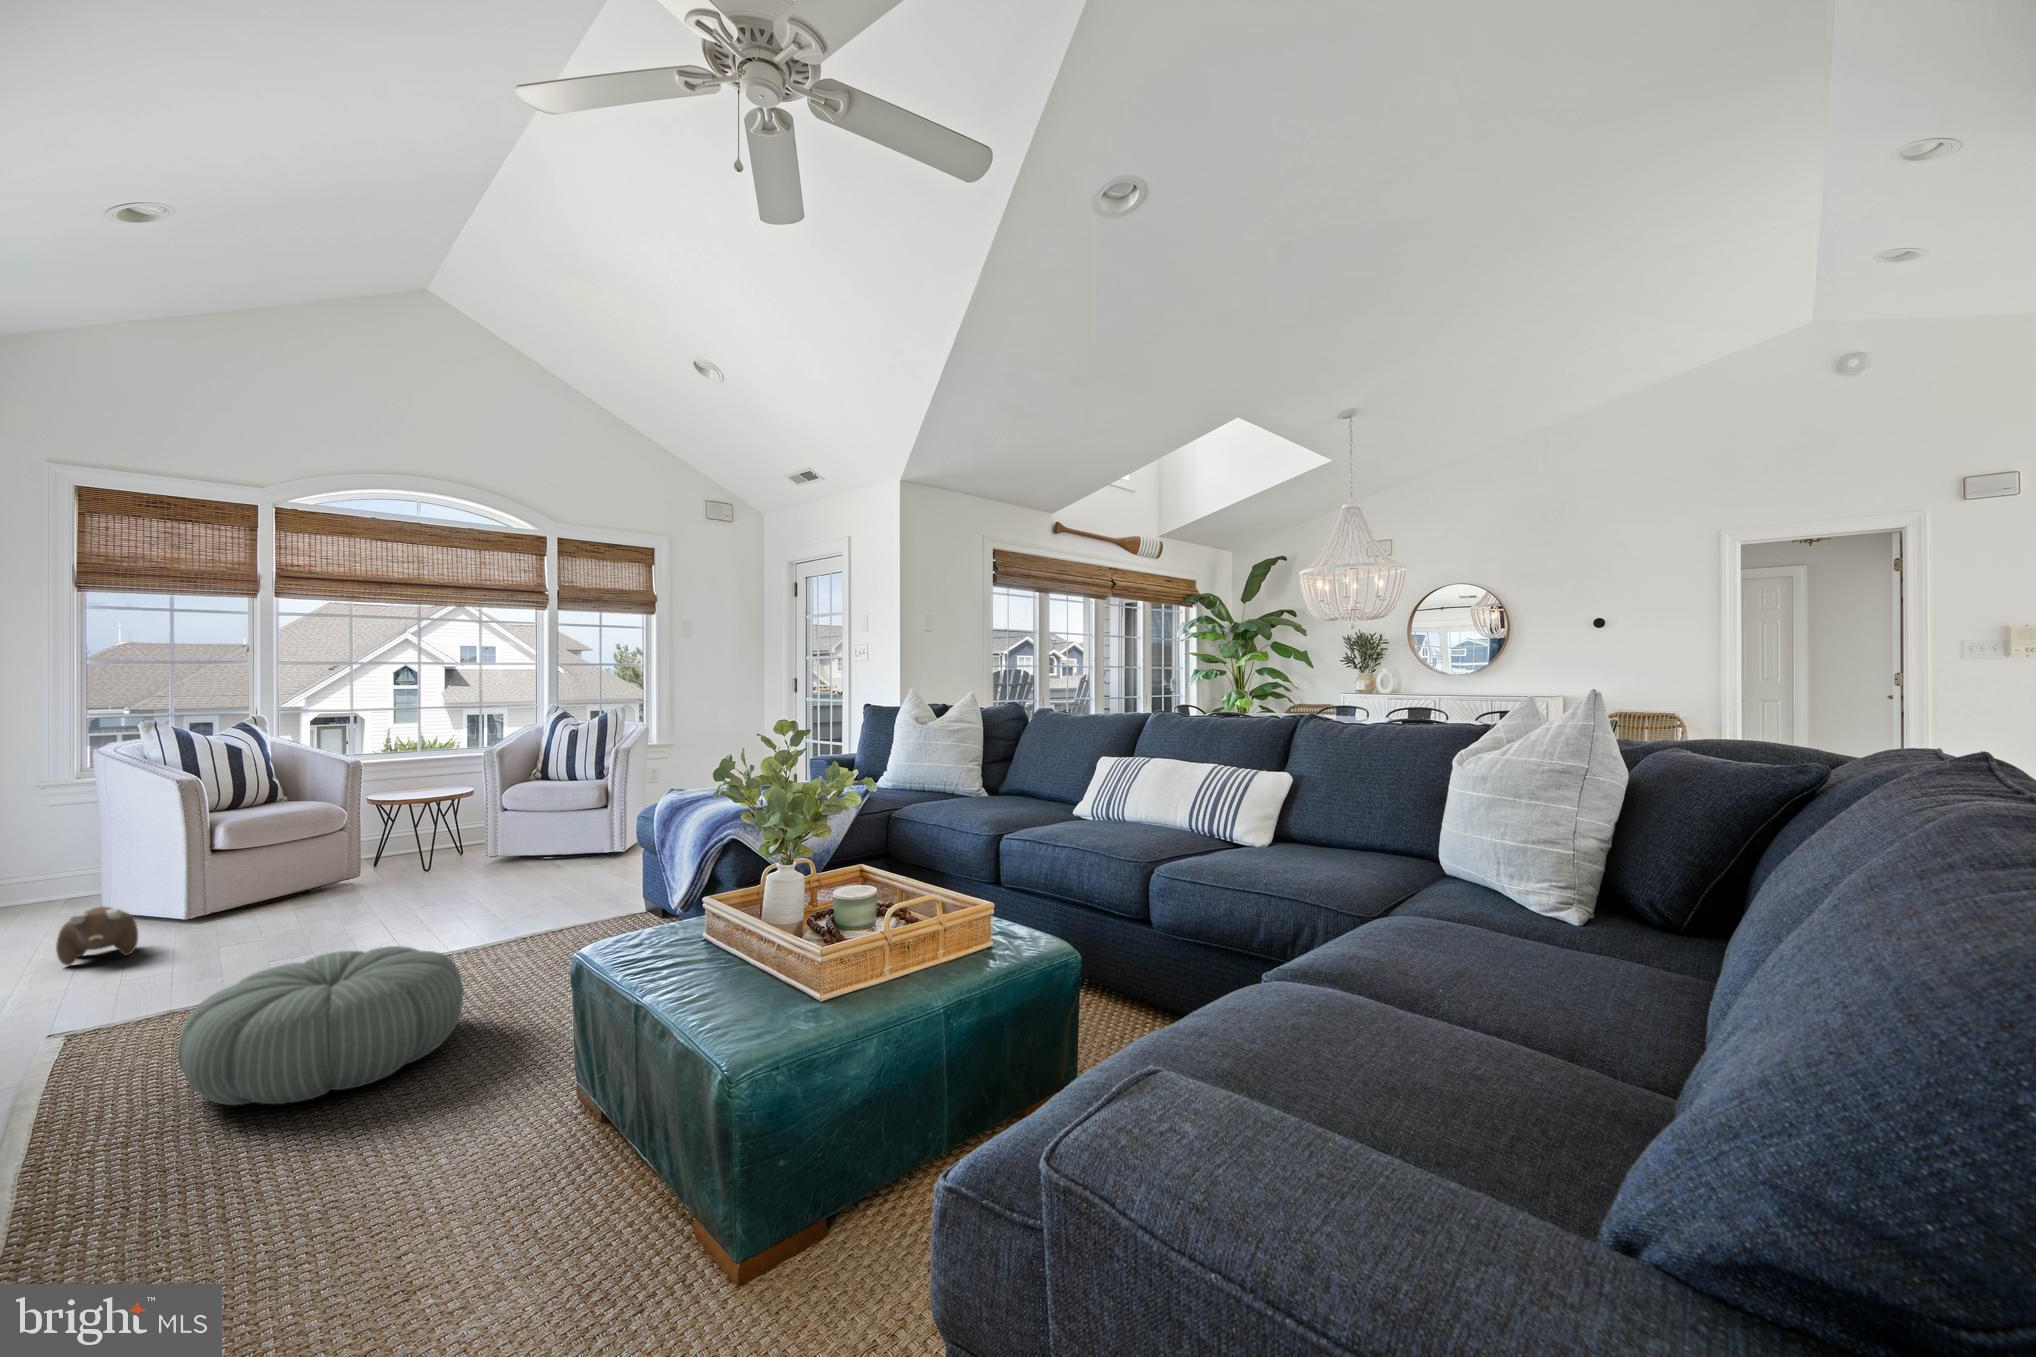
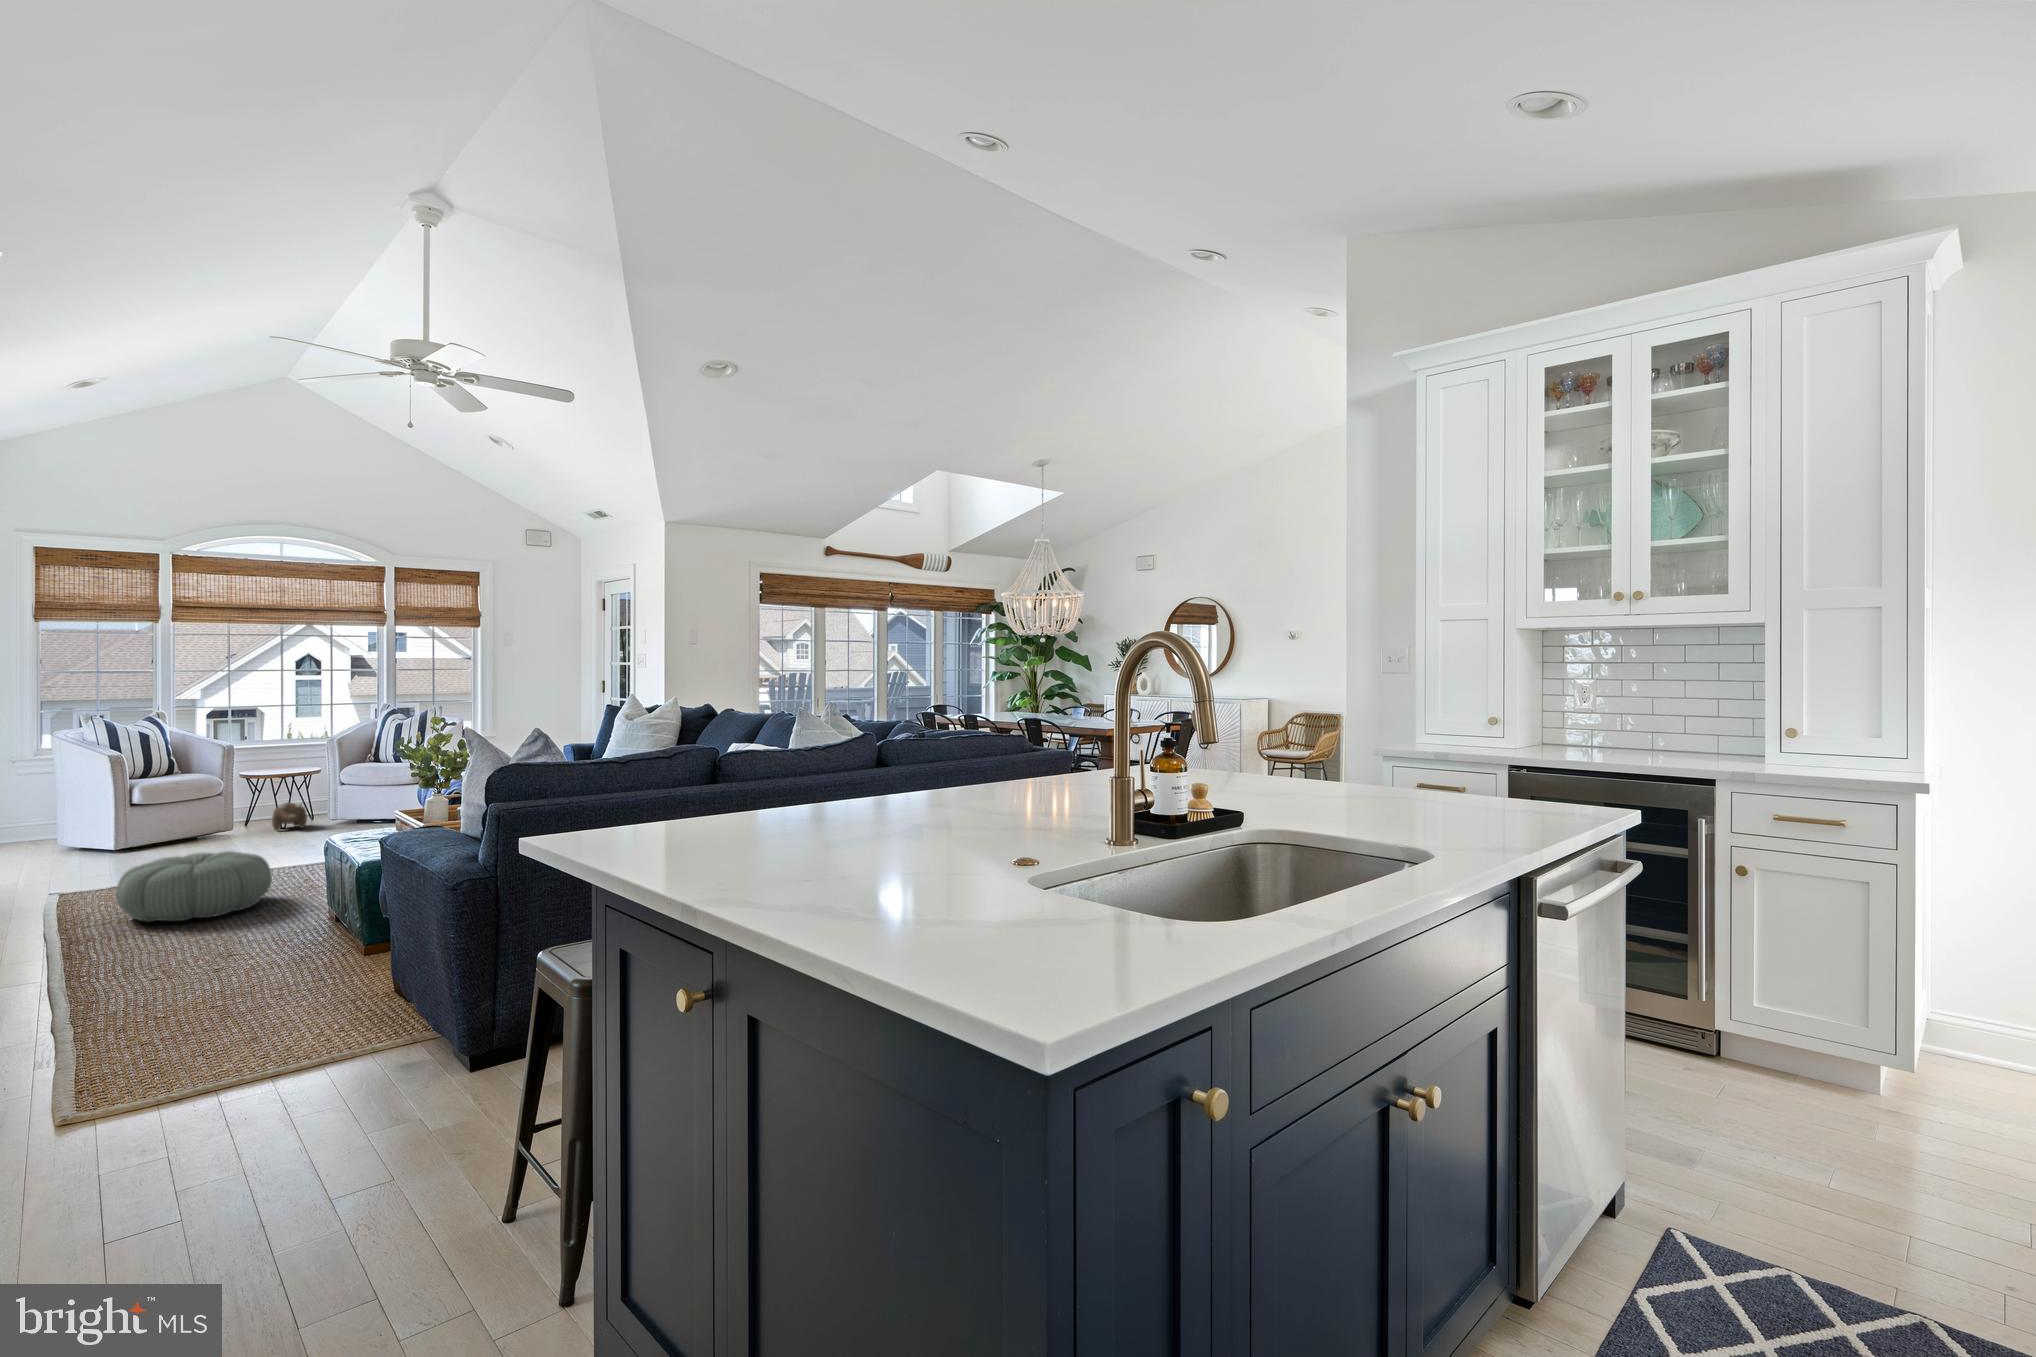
plush toy: present [56,907,138,965] -> present [272,802,307,831]

